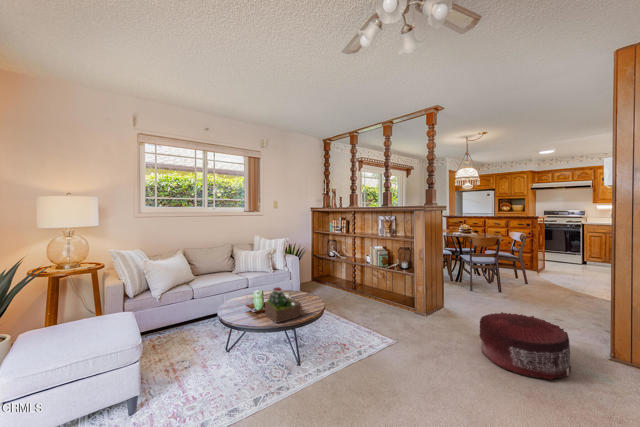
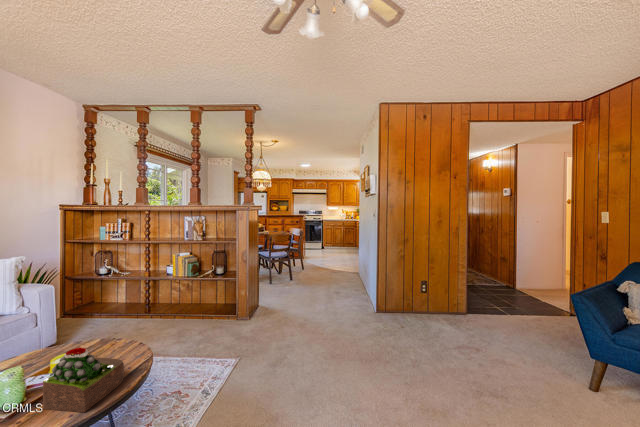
pouf: present [479,312,571,380] -> none [308,297,368,348]

